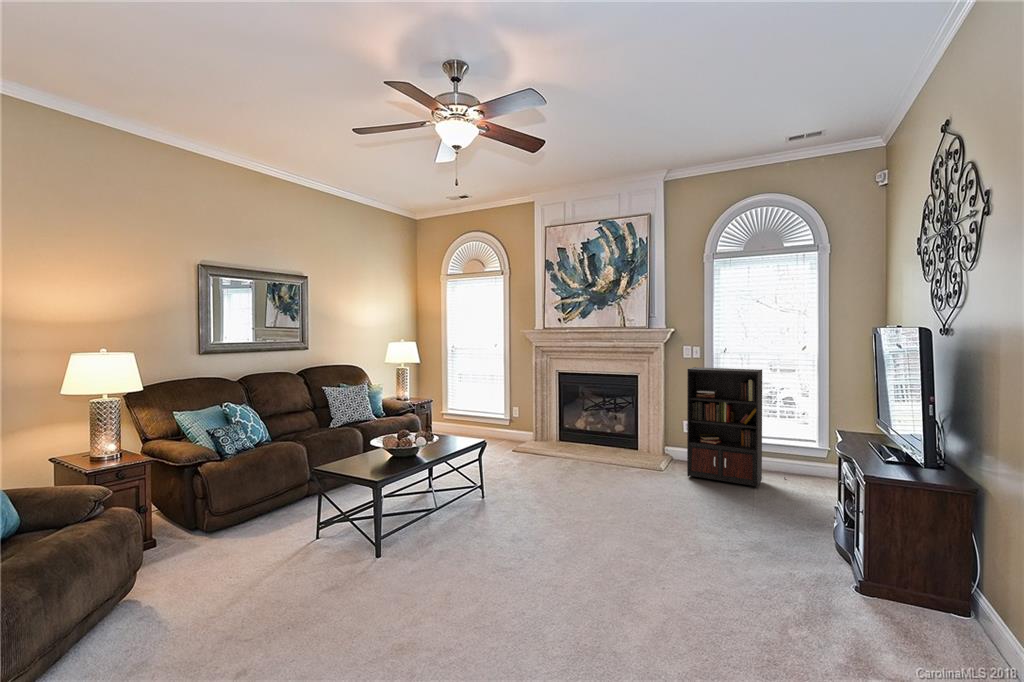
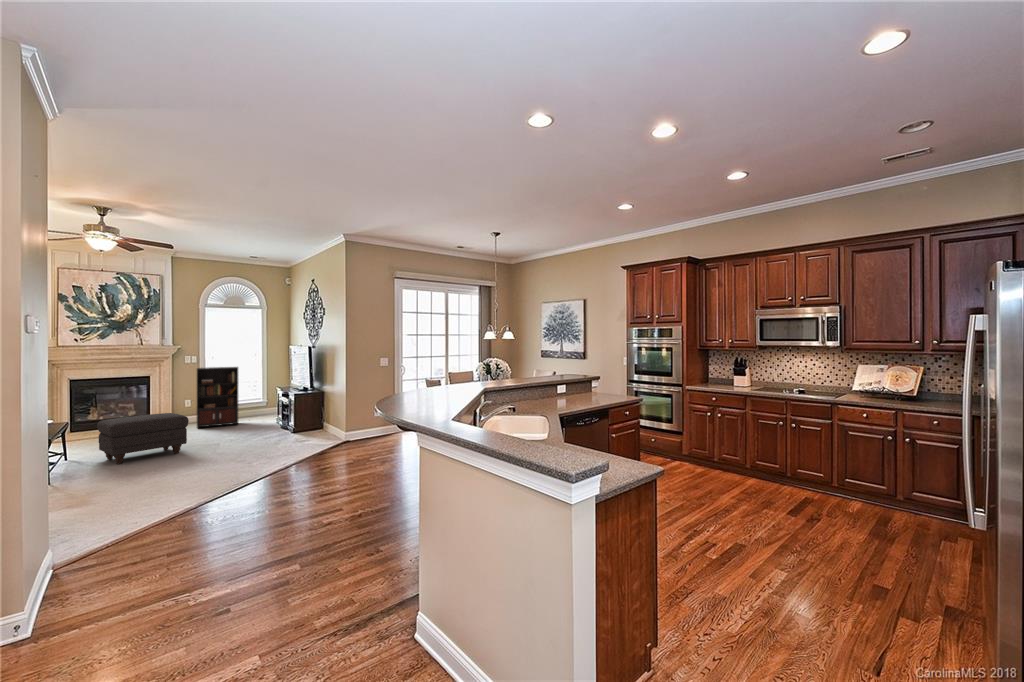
ottoman: none [488,455,615,554] -> present [97,413,189,464]

